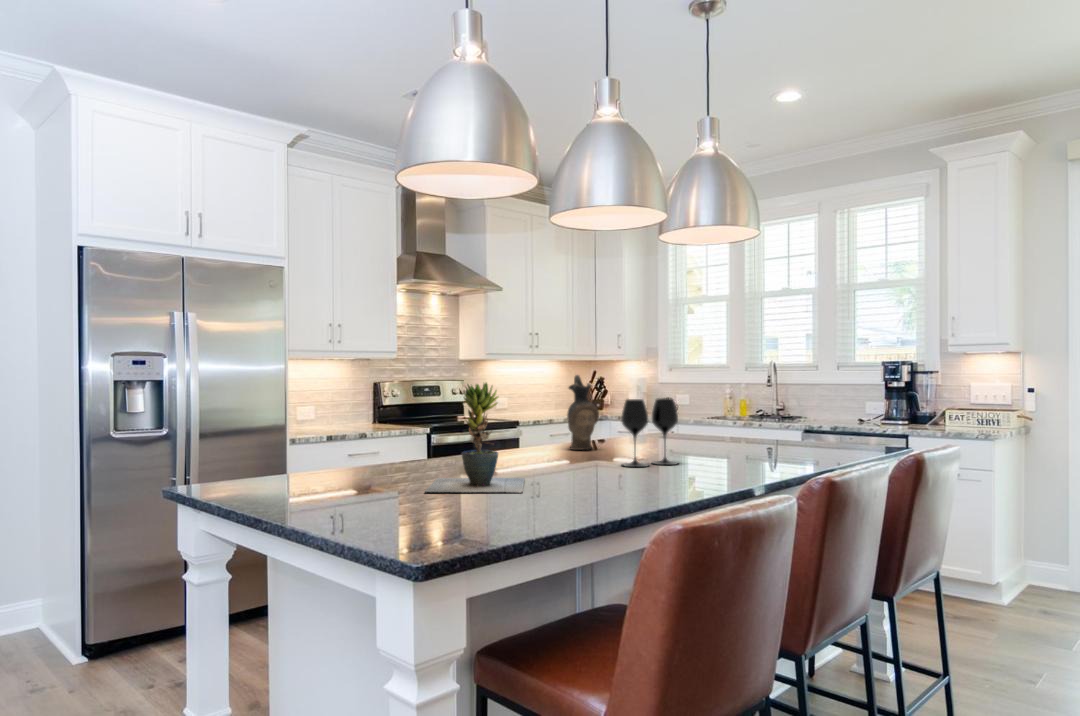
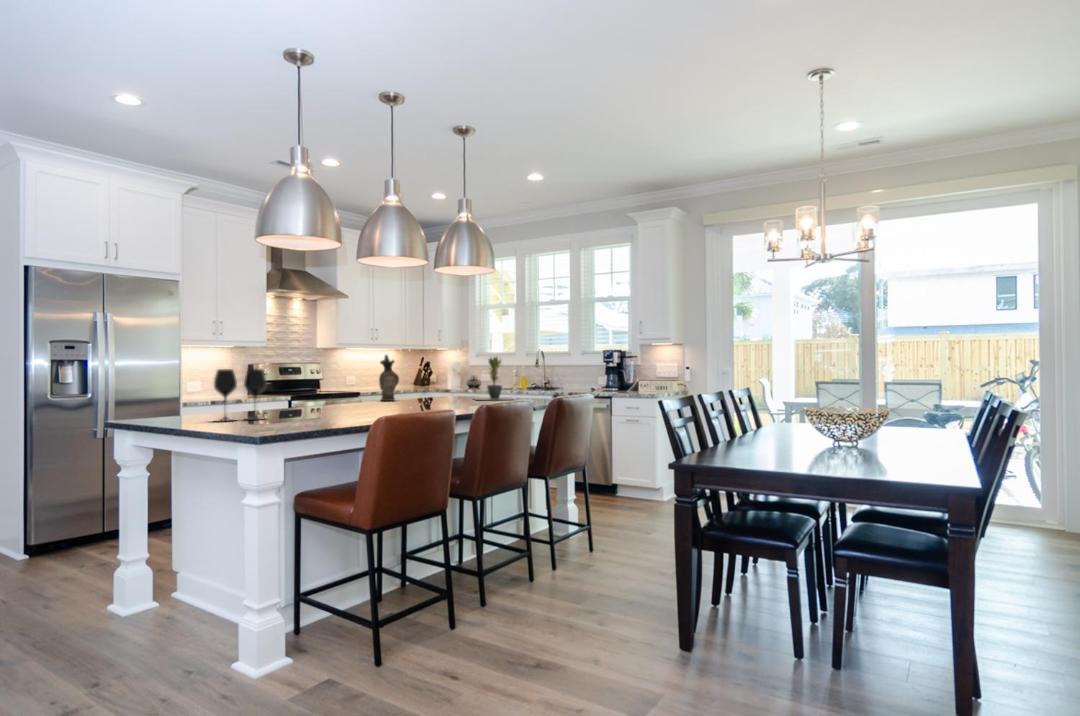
potted plant: present [425,383,524,493] -> present [475,356,512,400]
wine glass: present [621,398,678,467] -> present [214,369,266,422]

